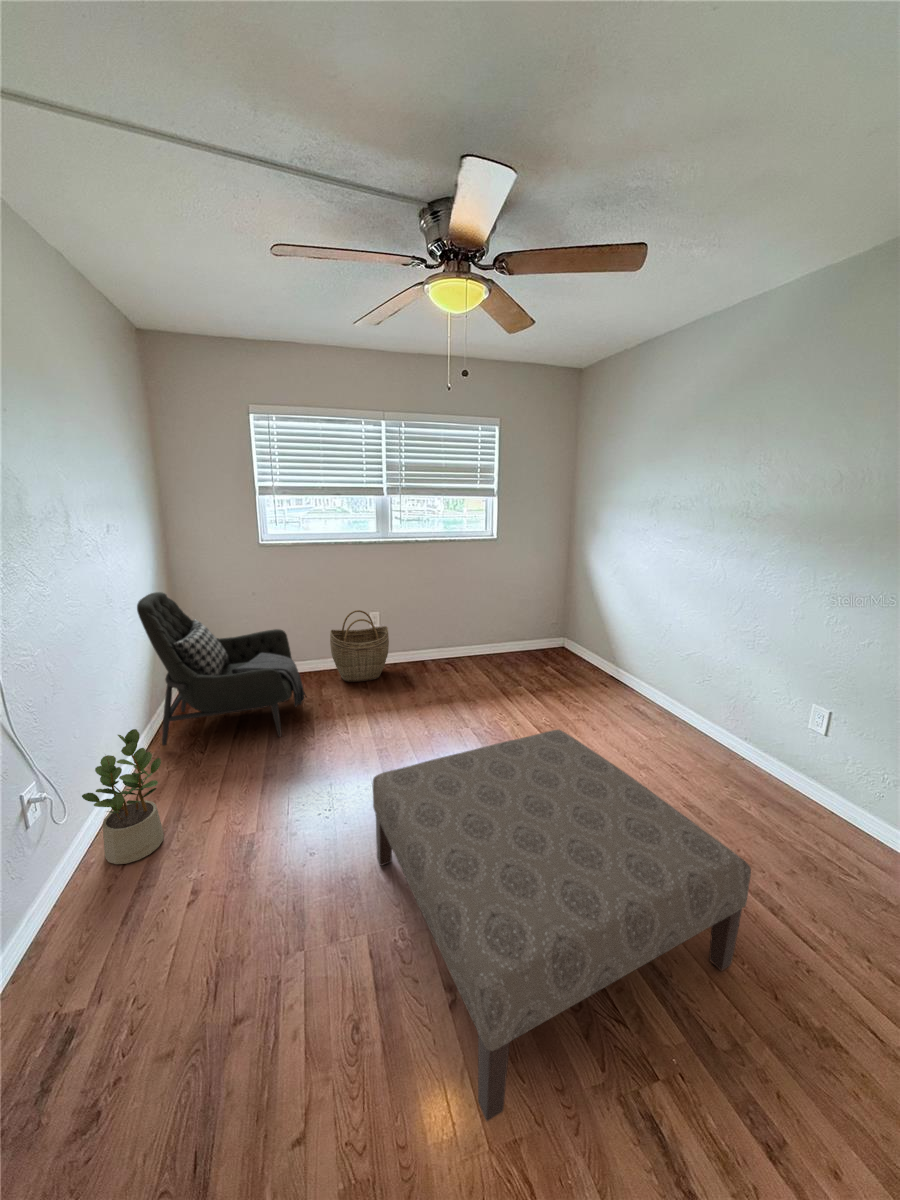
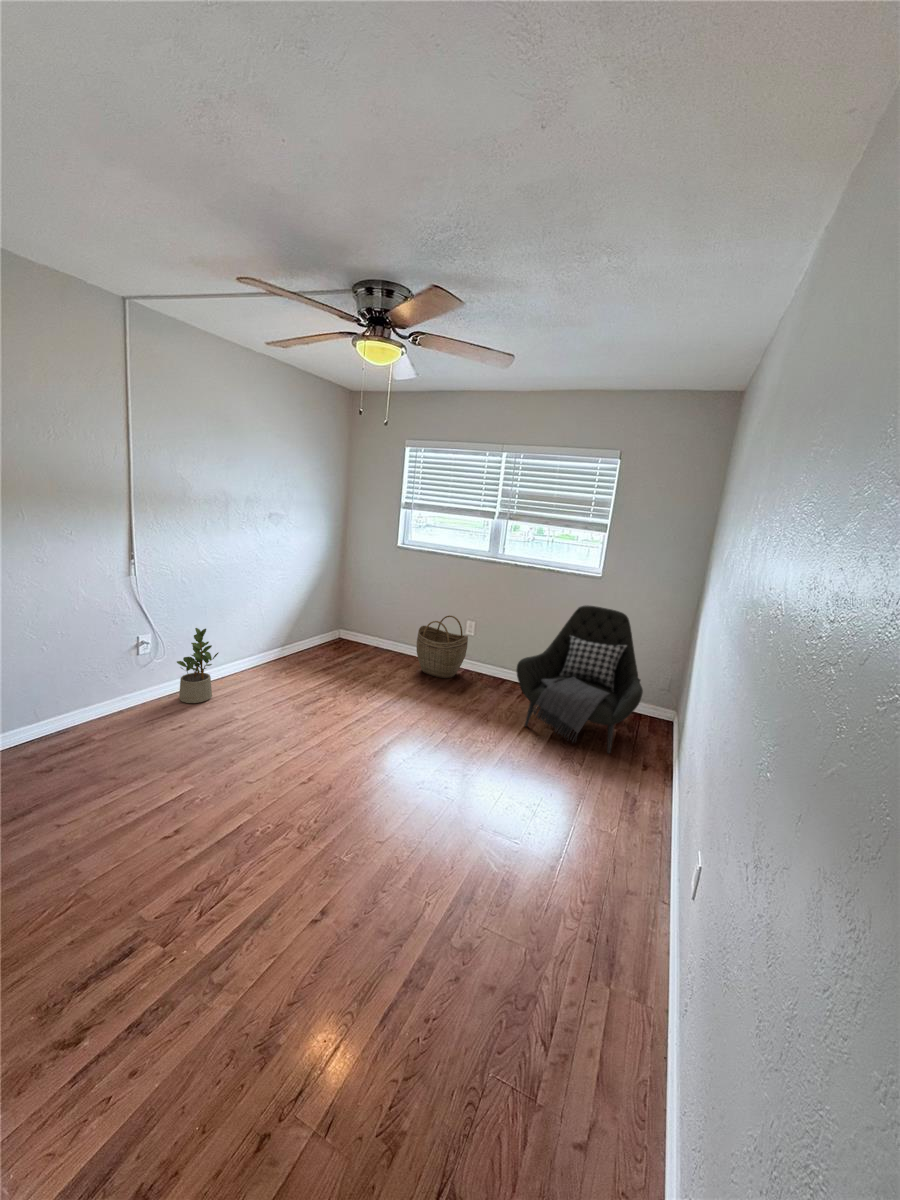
armchair: present [137,592,307,745] -> present [517,605,643,753]
ottoman: present [373,729,751,1121] -> none [89,700,411,965]

